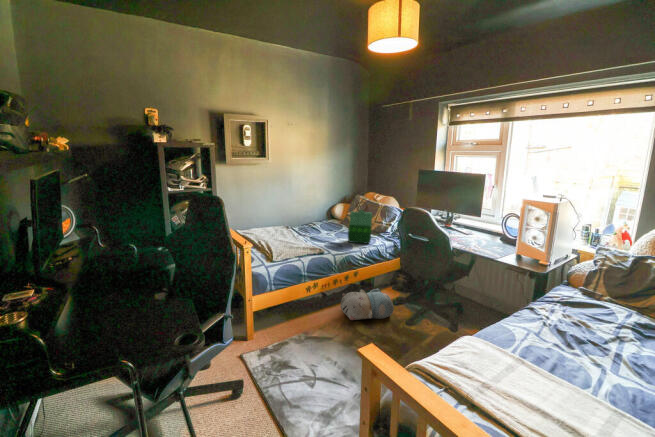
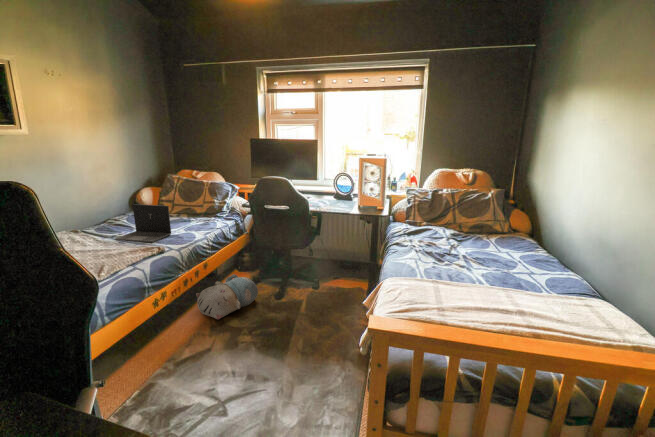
tote bag: present [348,201,372,243] -> none [178,179,210,232]
laptop: none [304,214,341,245] -> present [116,204,171,242]

